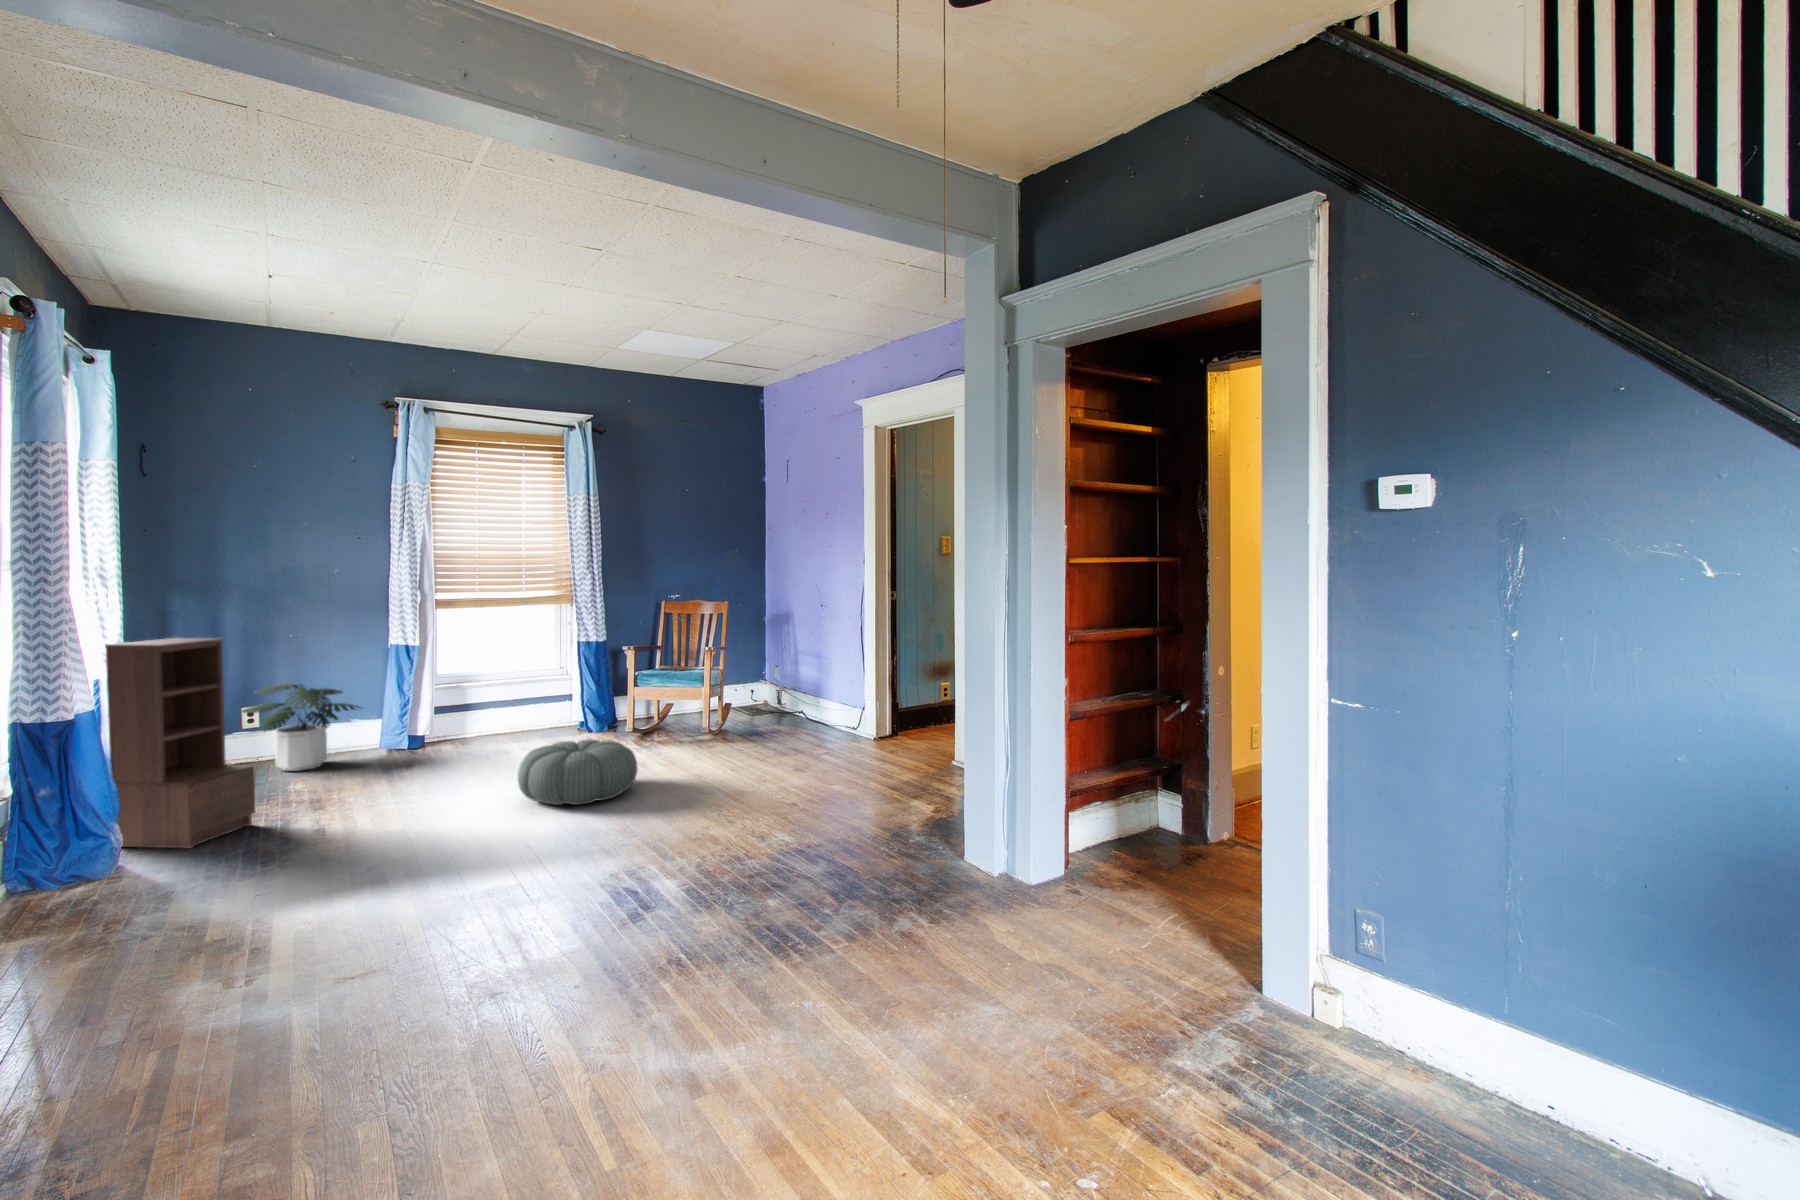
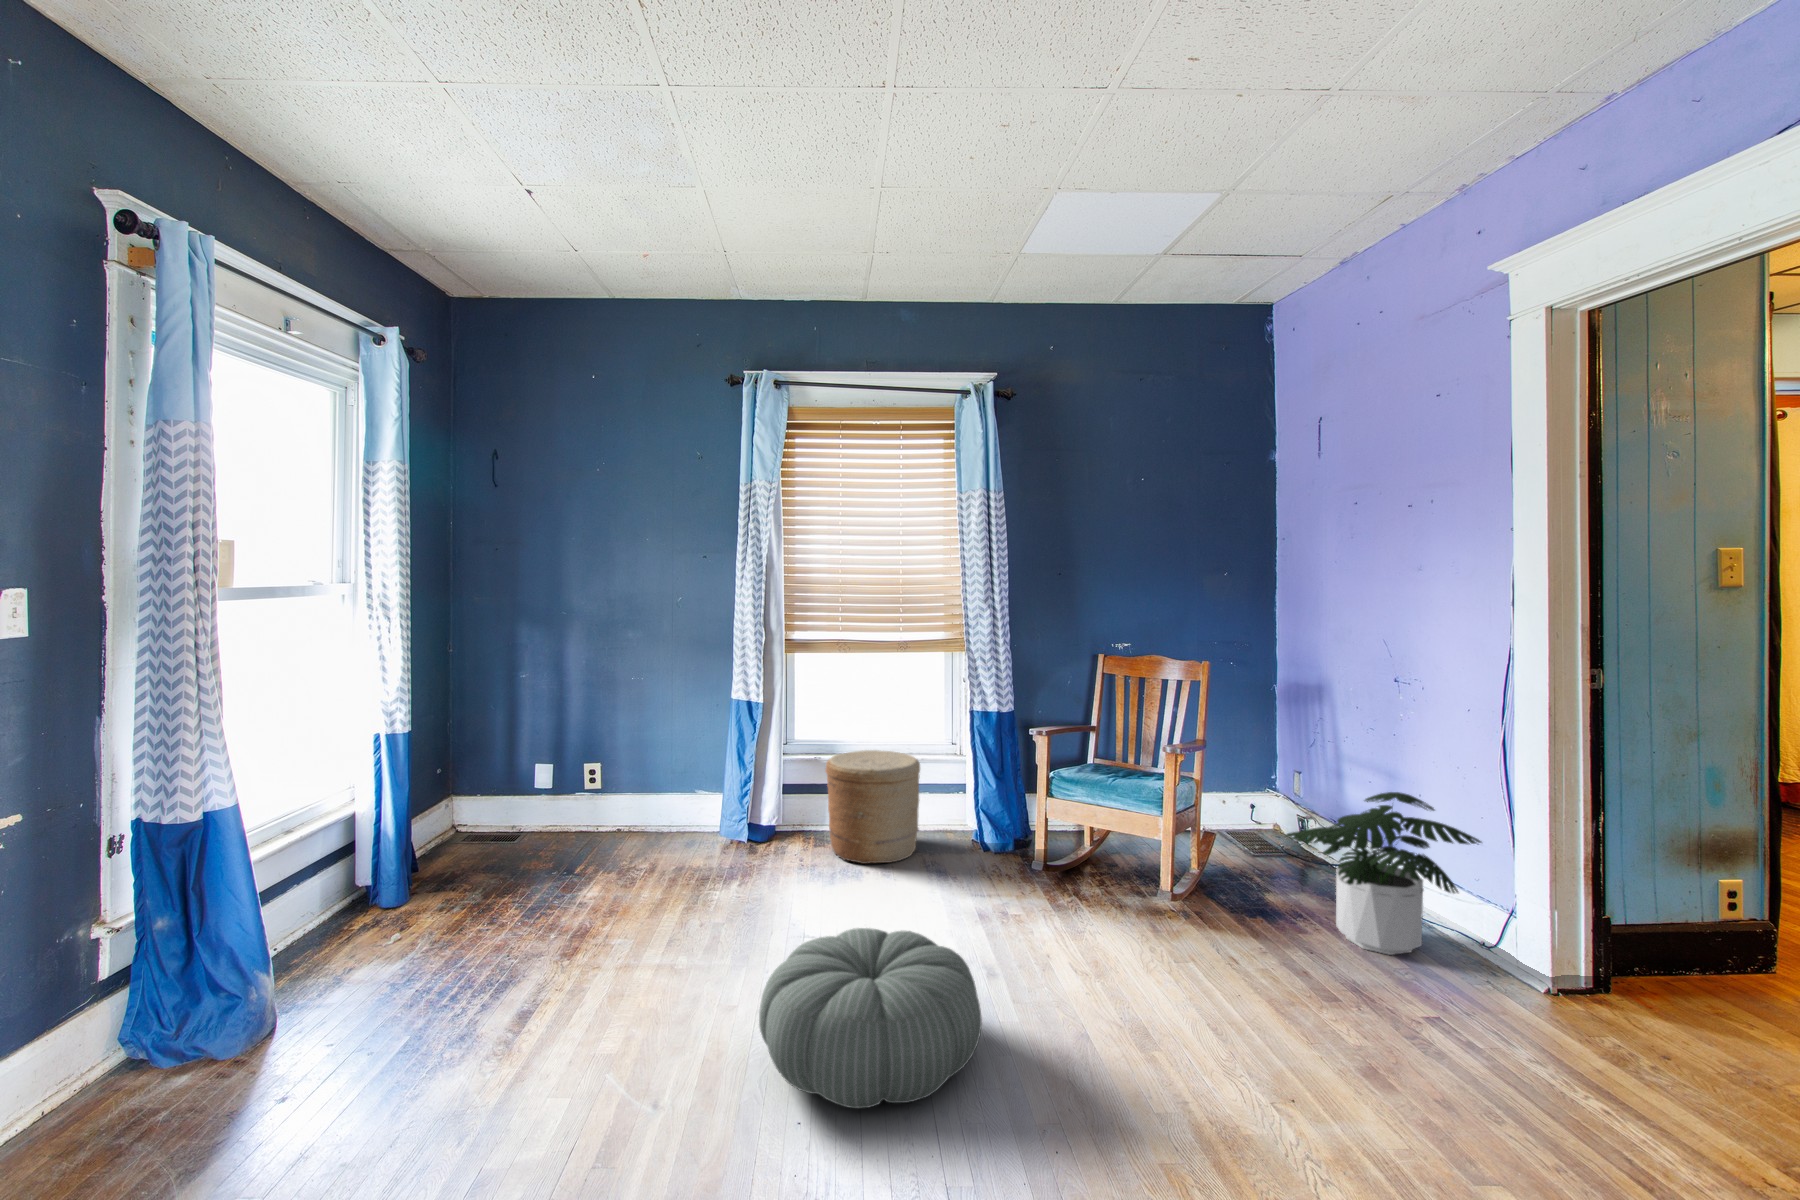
bookshelf: present [105,638,255,849] -> none [272,699,440,1033]
woven basket: none [475,675,546,747] -> present [825,750,920,864]
potted plant: present [241,684,360,771] -> present [1286,792,1482,955]

